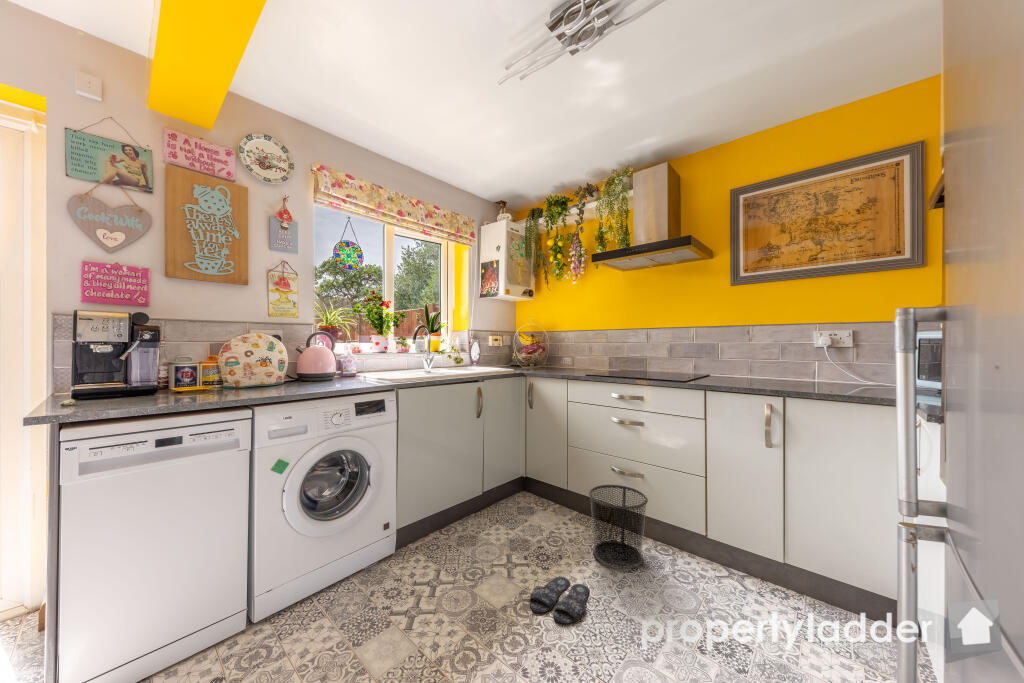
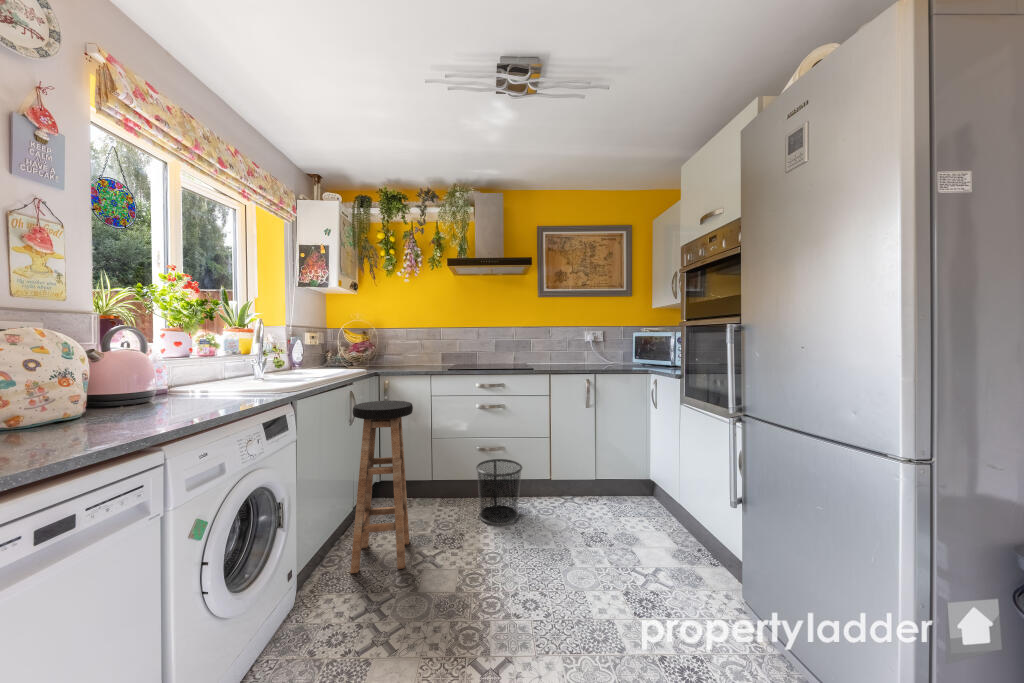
bar stool: none [445,399,509,565] -> present [350,401,413,573]
slippers: present [530,577,589,624] -> none [468,544,516,578]

